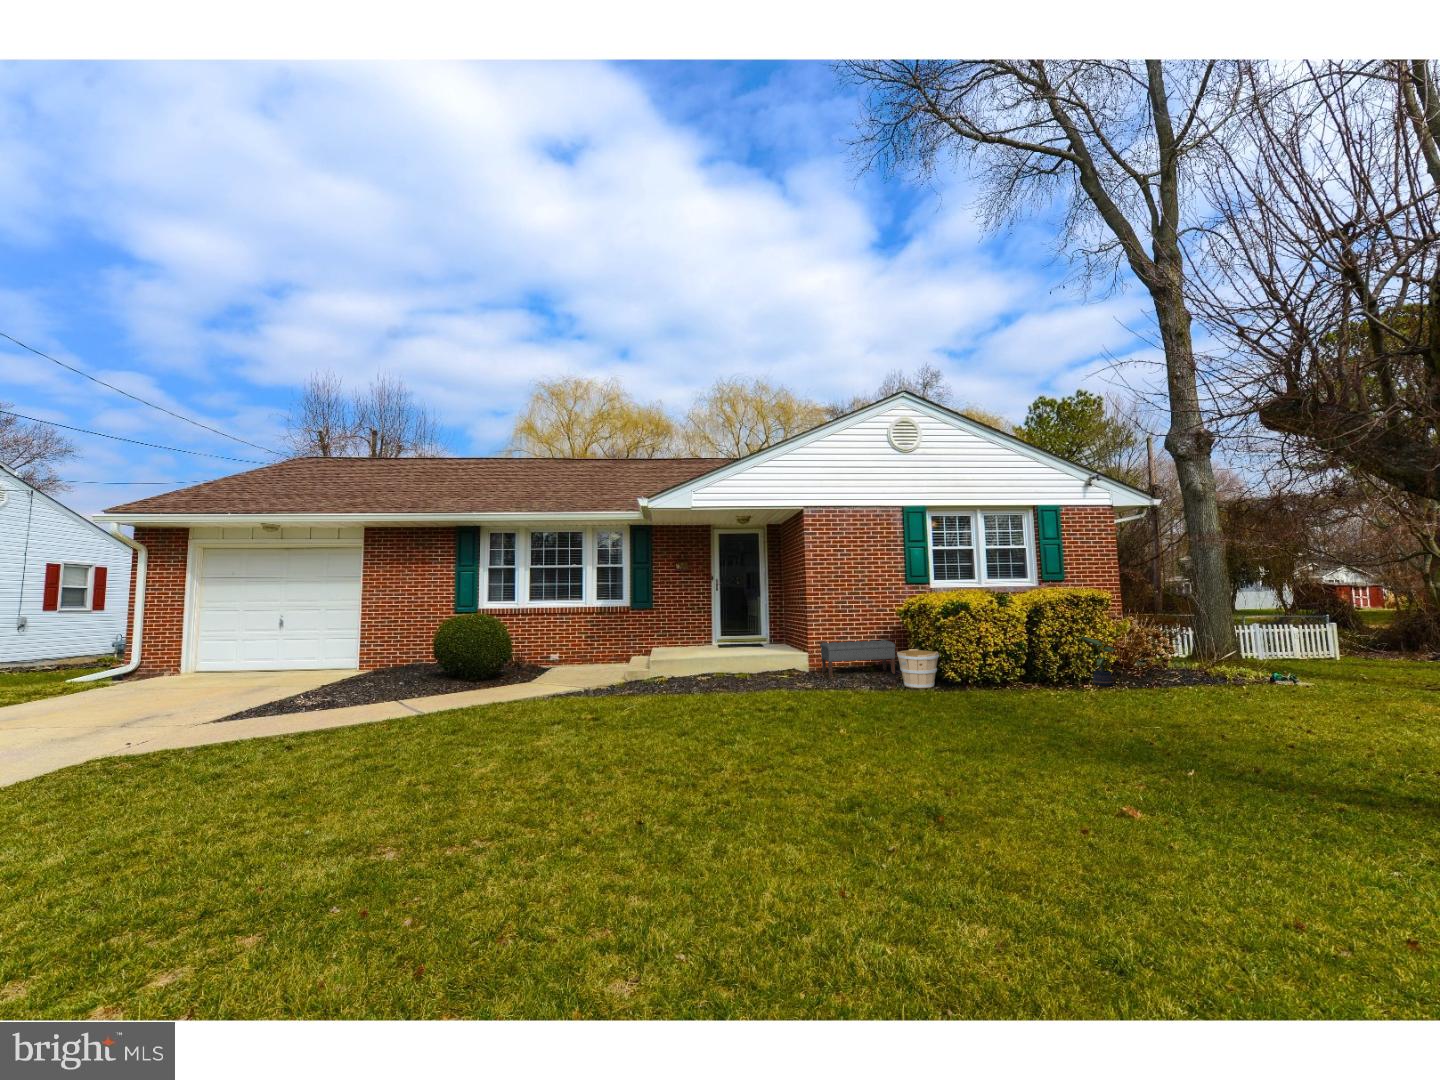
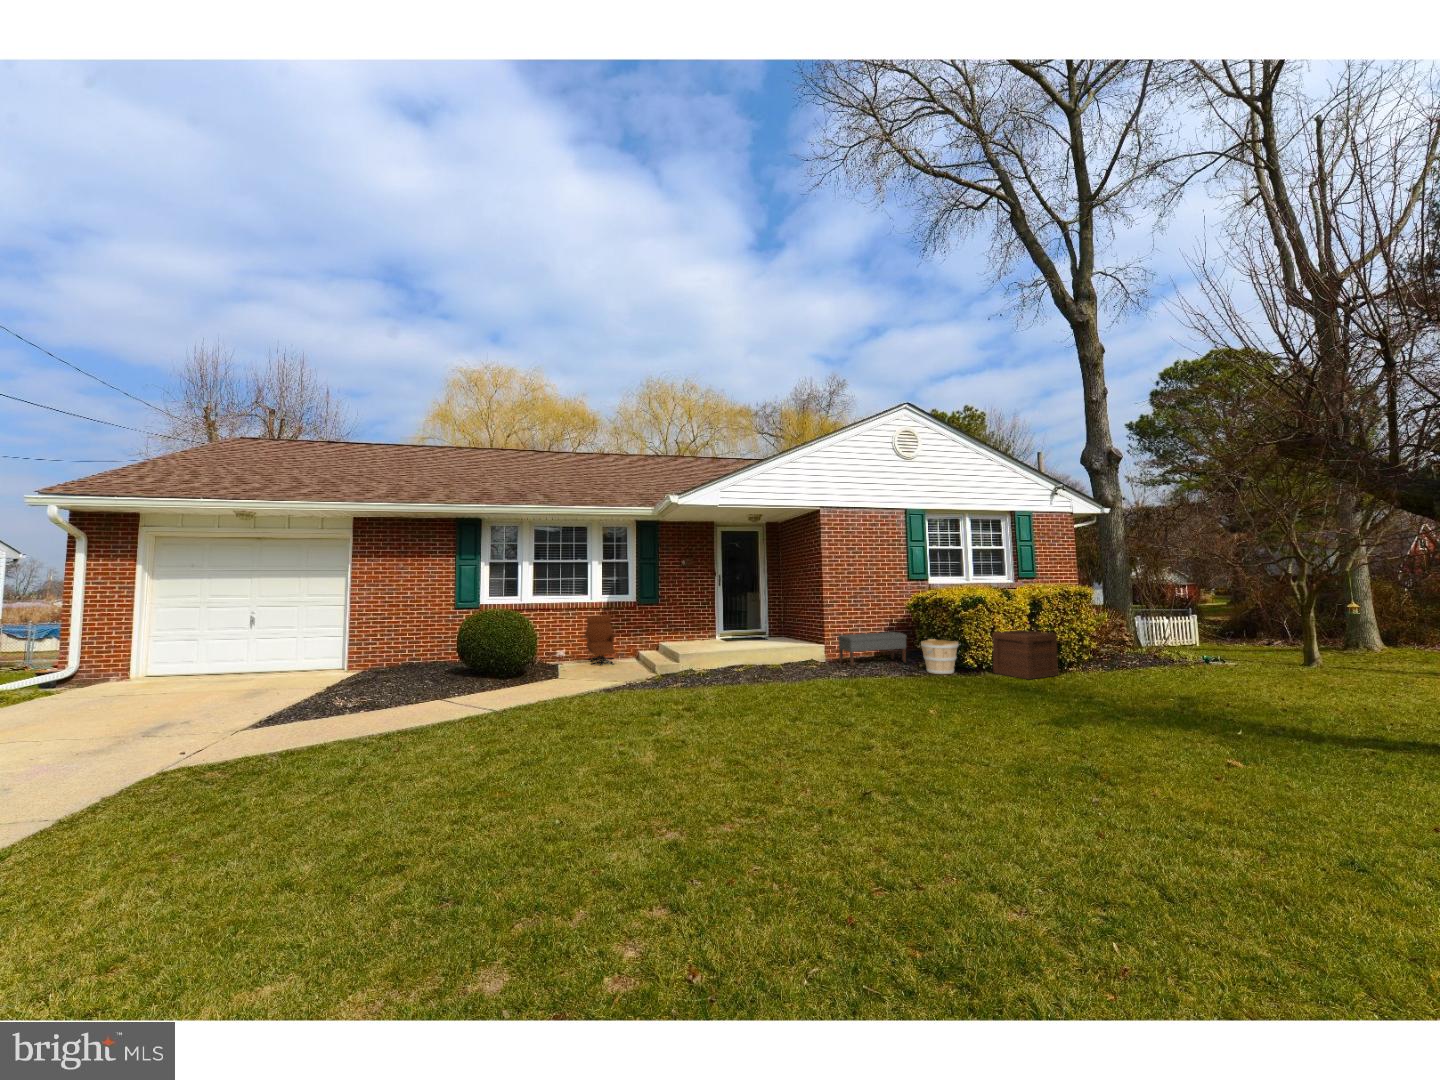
lounge chair: none [570,620,608,671] -> present [581,615,618,665]
potted plant: present [1081,637,1116,686] -> none [1070,627,1100,669]
wooden crate: none [976,640,1050,697] -> present [992,630,1058,679]

